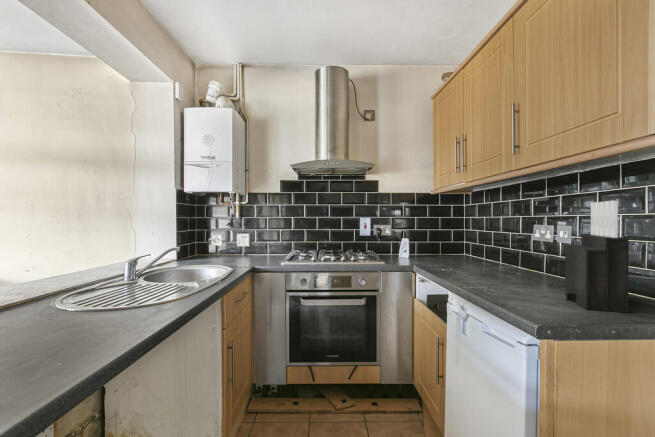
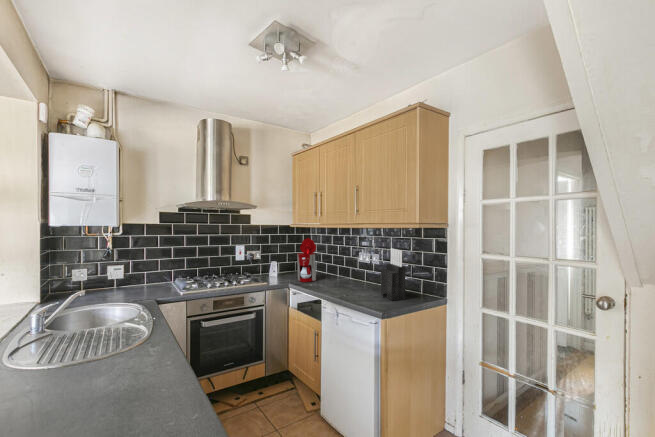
coffee maker: none [428,204,465,266] -> present [296,238,317,282]

